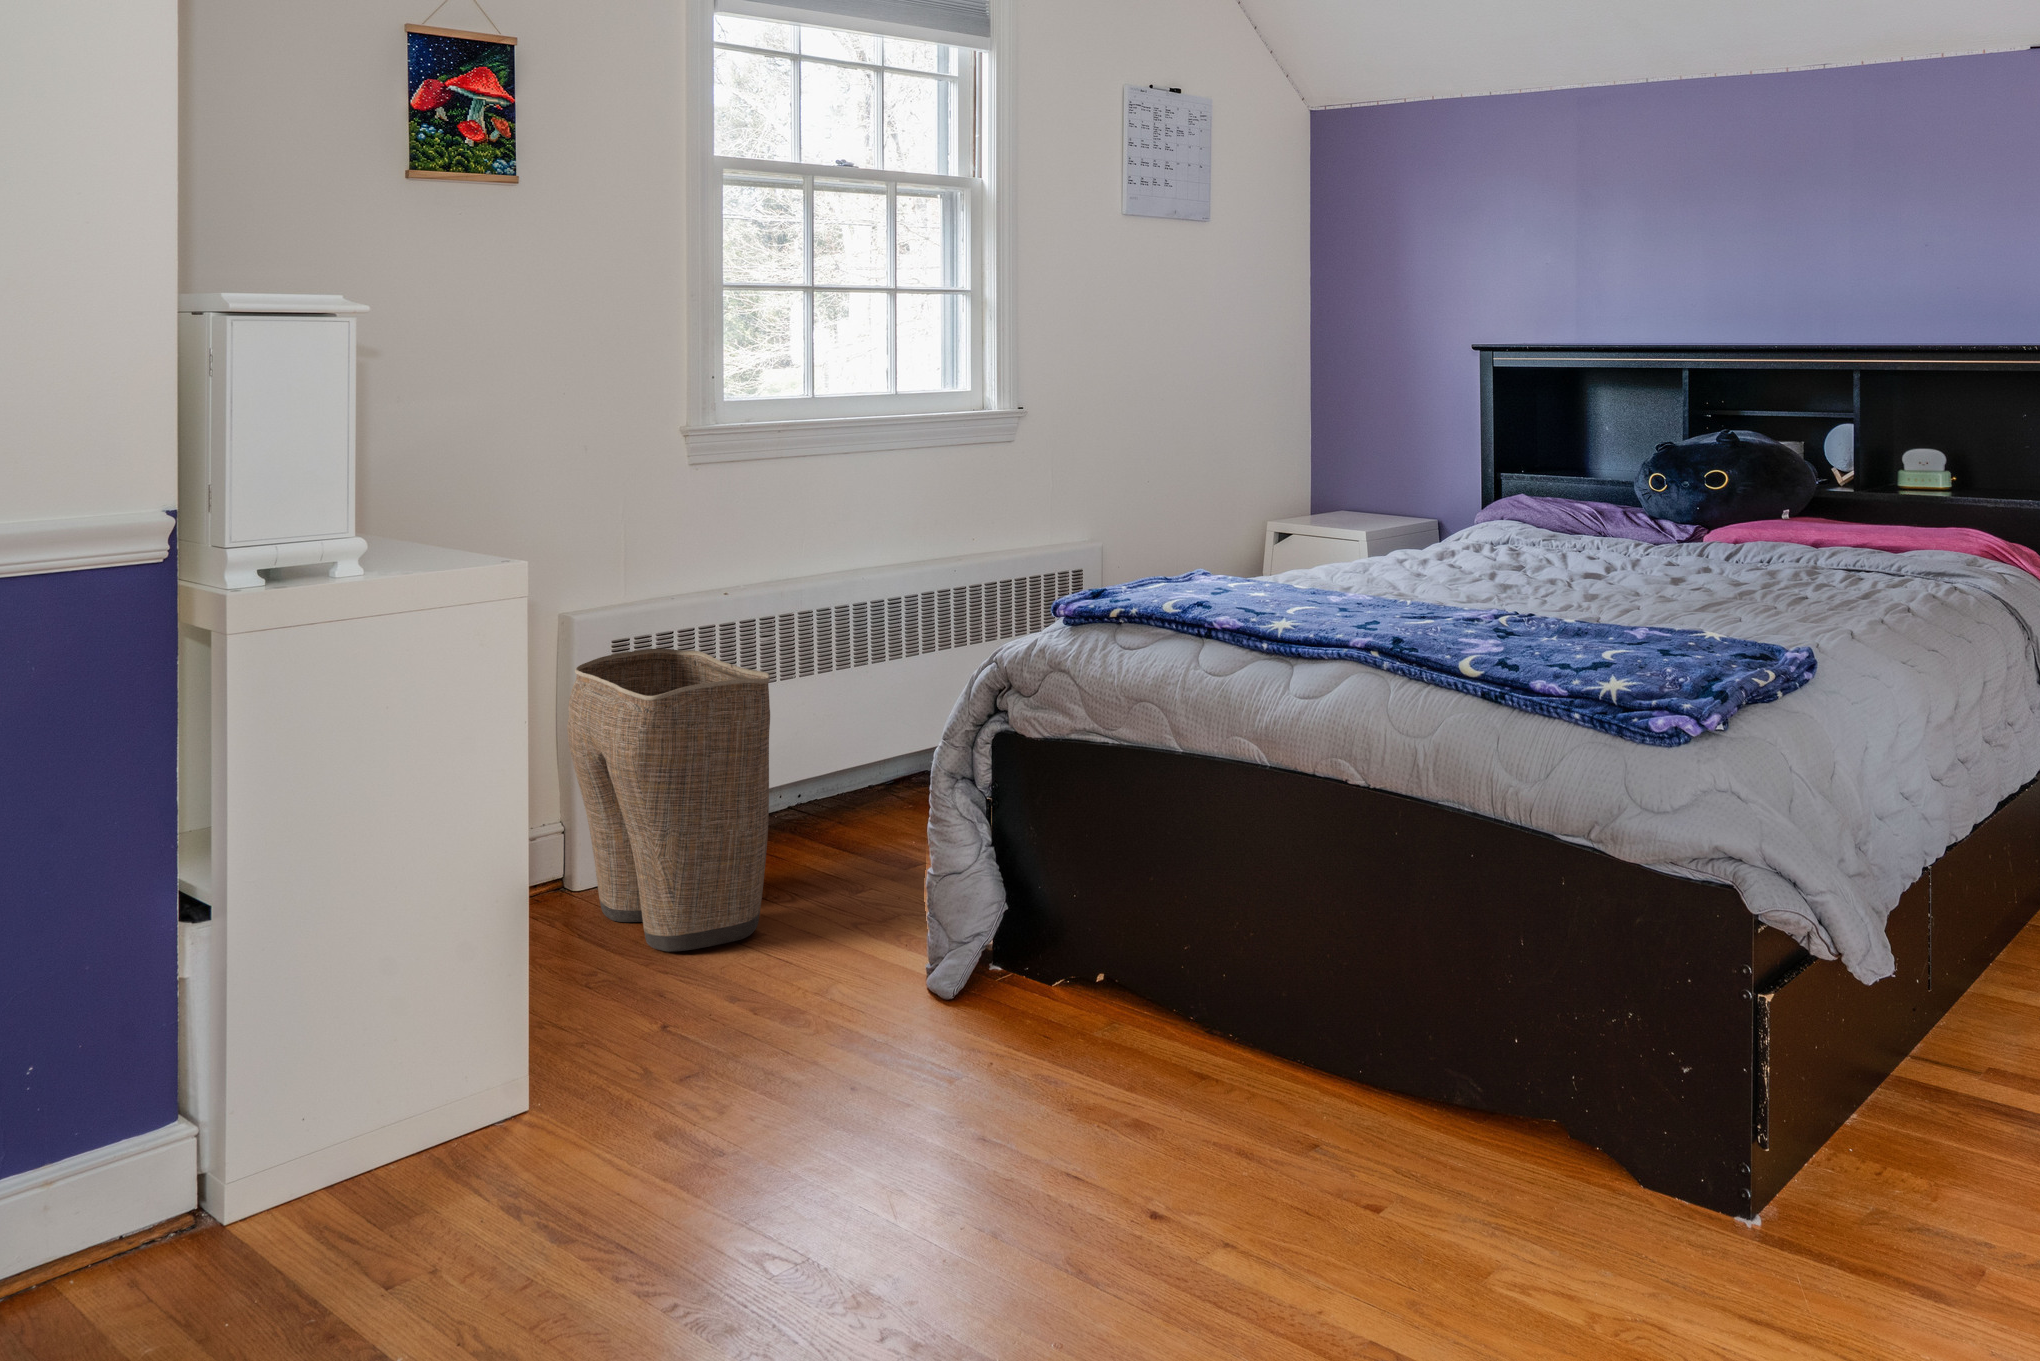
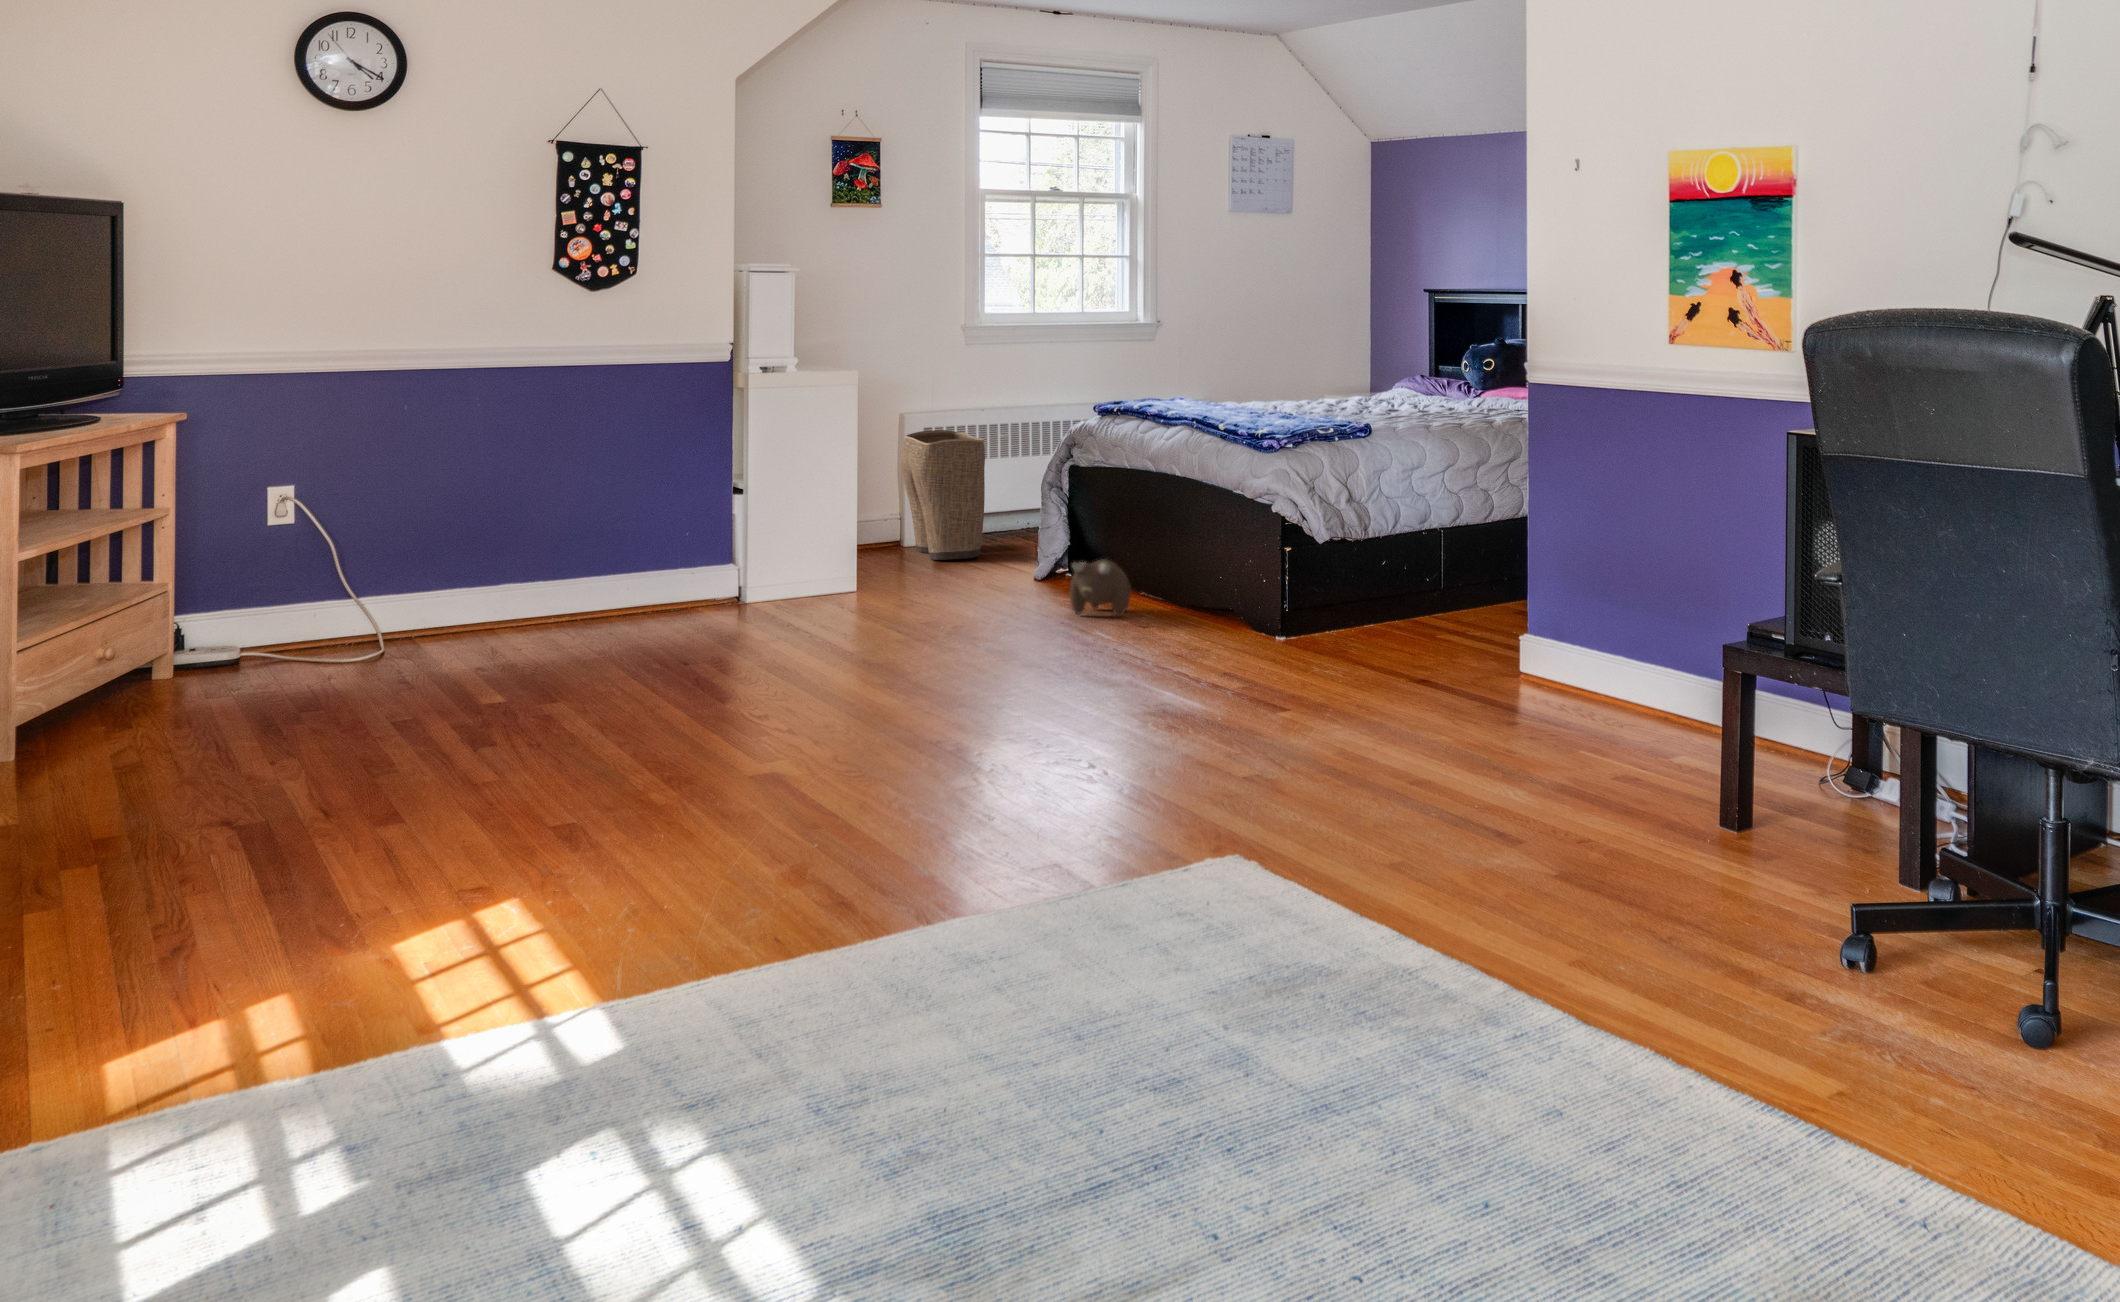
plush toy: none [1153,1021,1303,1181] -> present [1070,559,1131,616]

